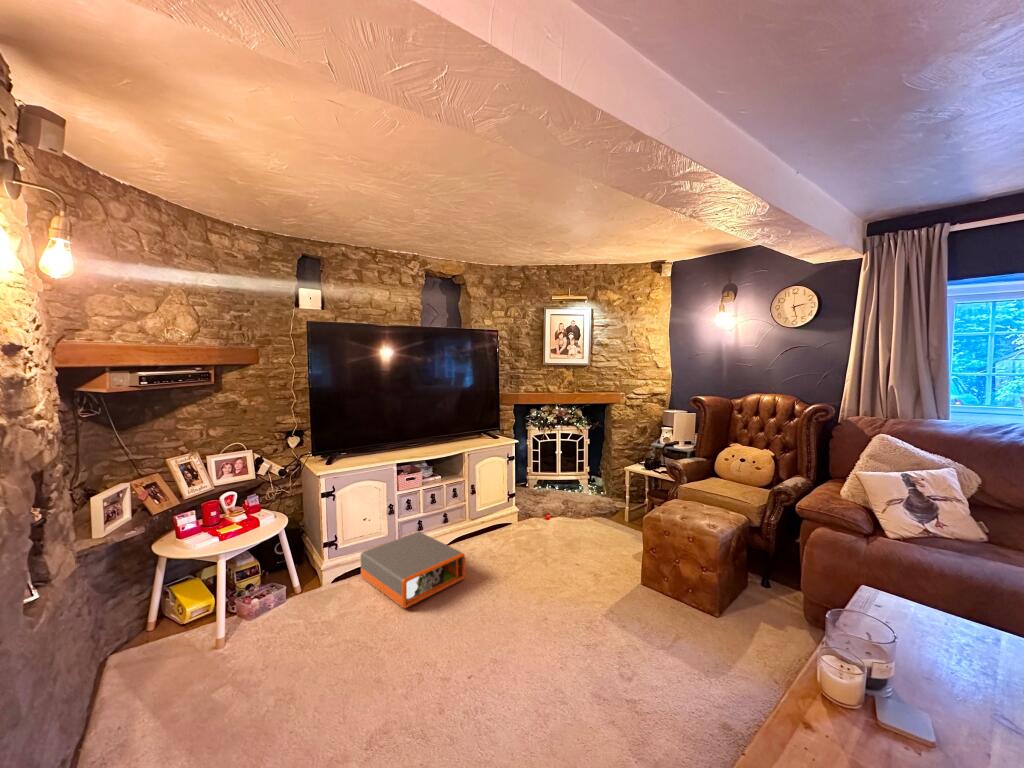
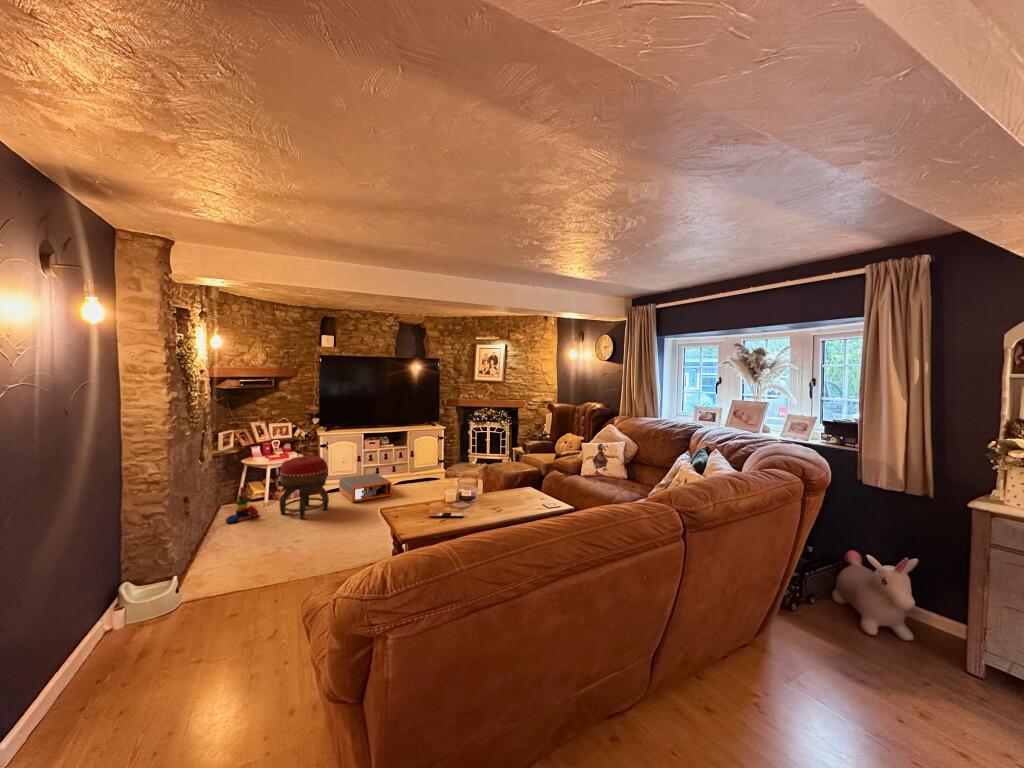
footstool: none [253,528,362,686] -> present [279,456,329,519]
stacking toy: none [116,629,204,736] -> present [226,487,258,523]

